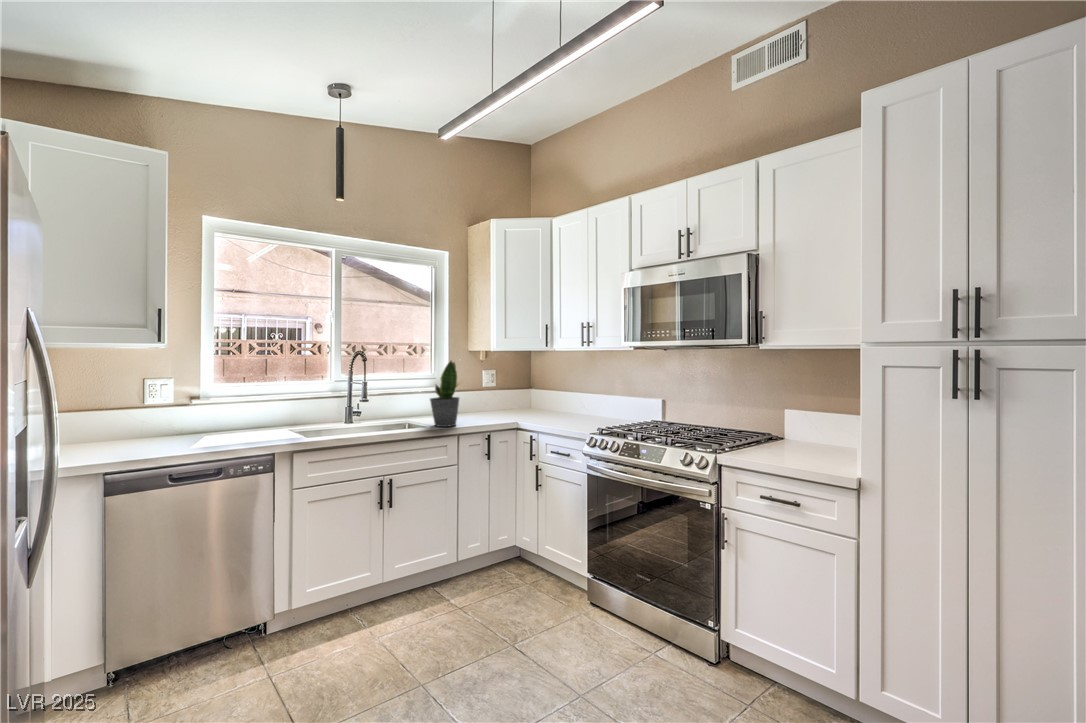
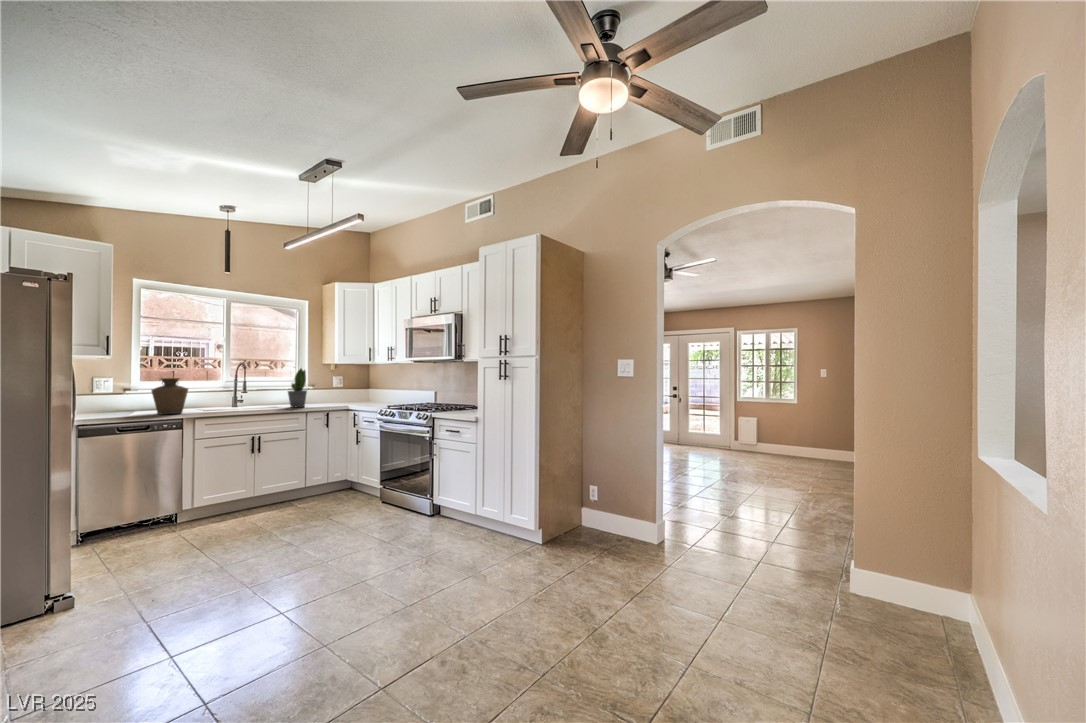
vase: none [223,381,282,446] -> present [151,378,188,414]

